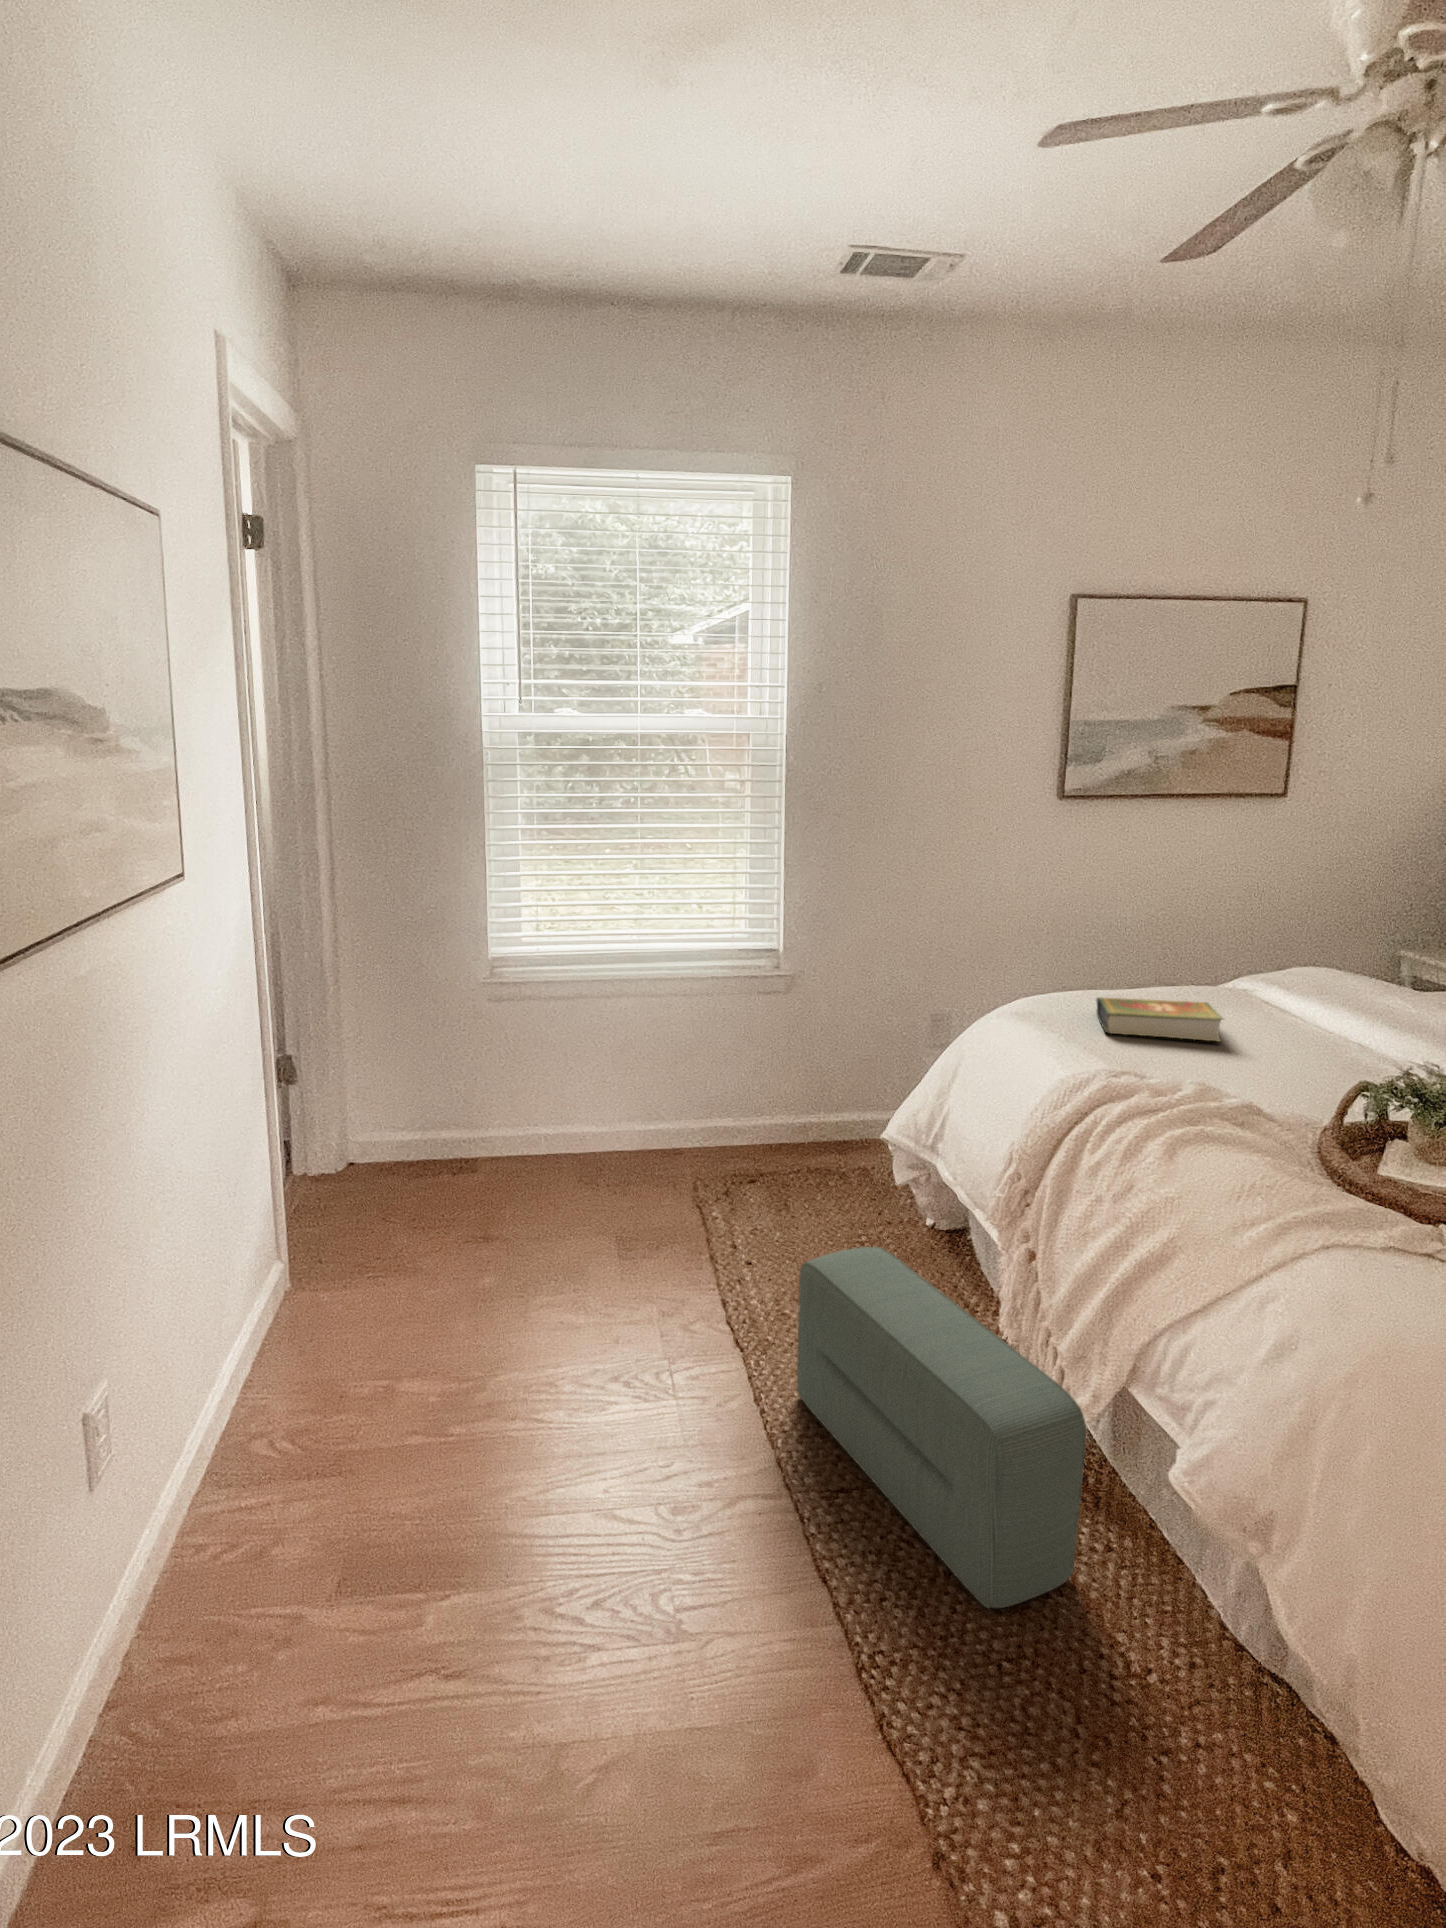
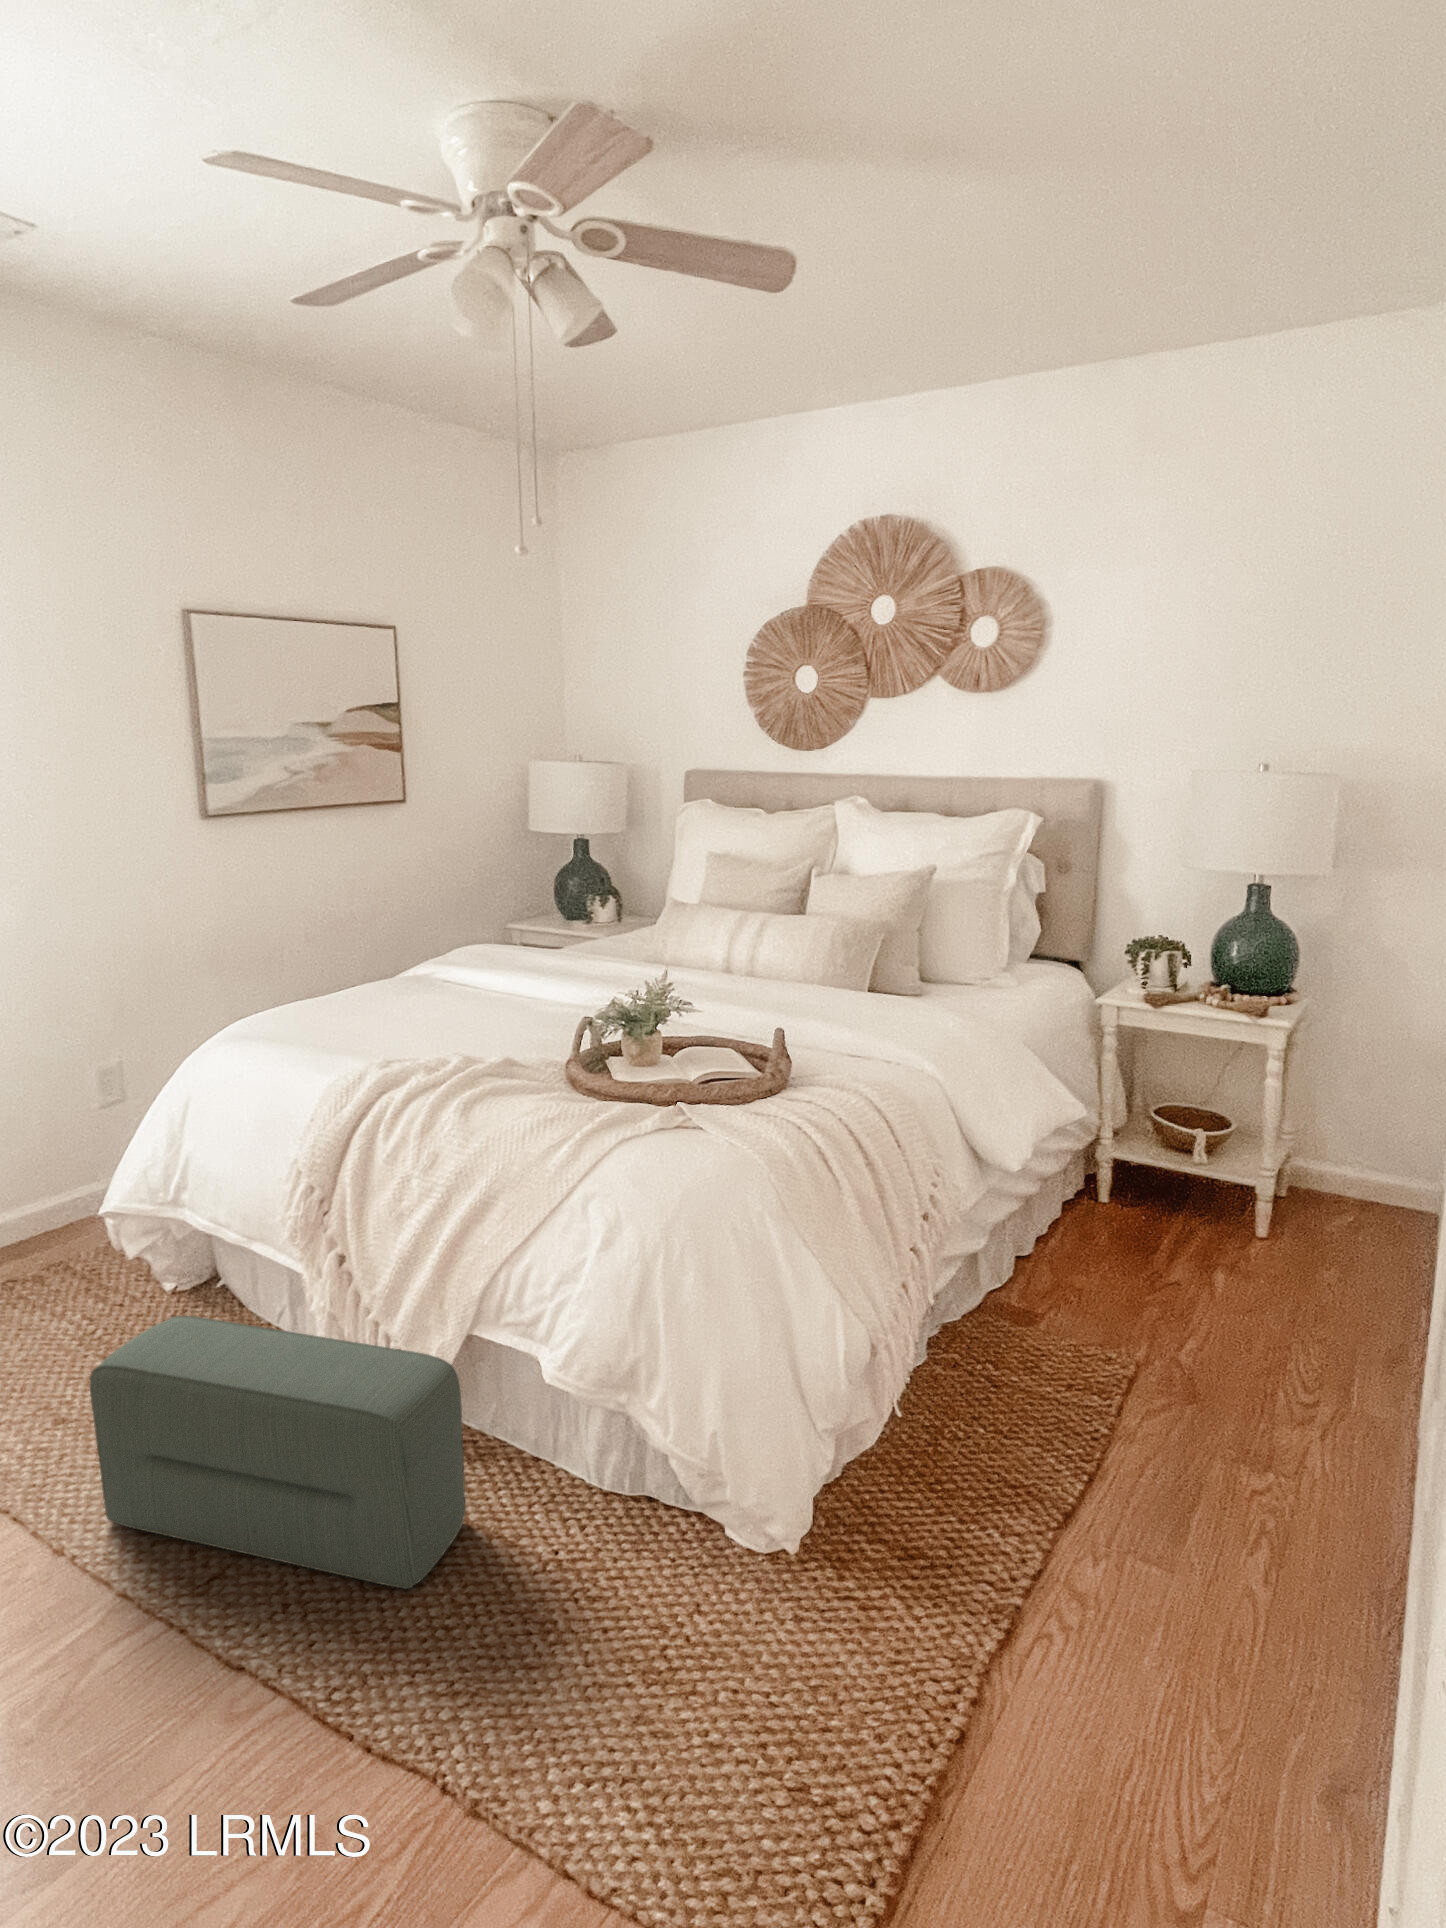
book: present [1097,998,1223,1042] -> none [322,988,445,1034]

